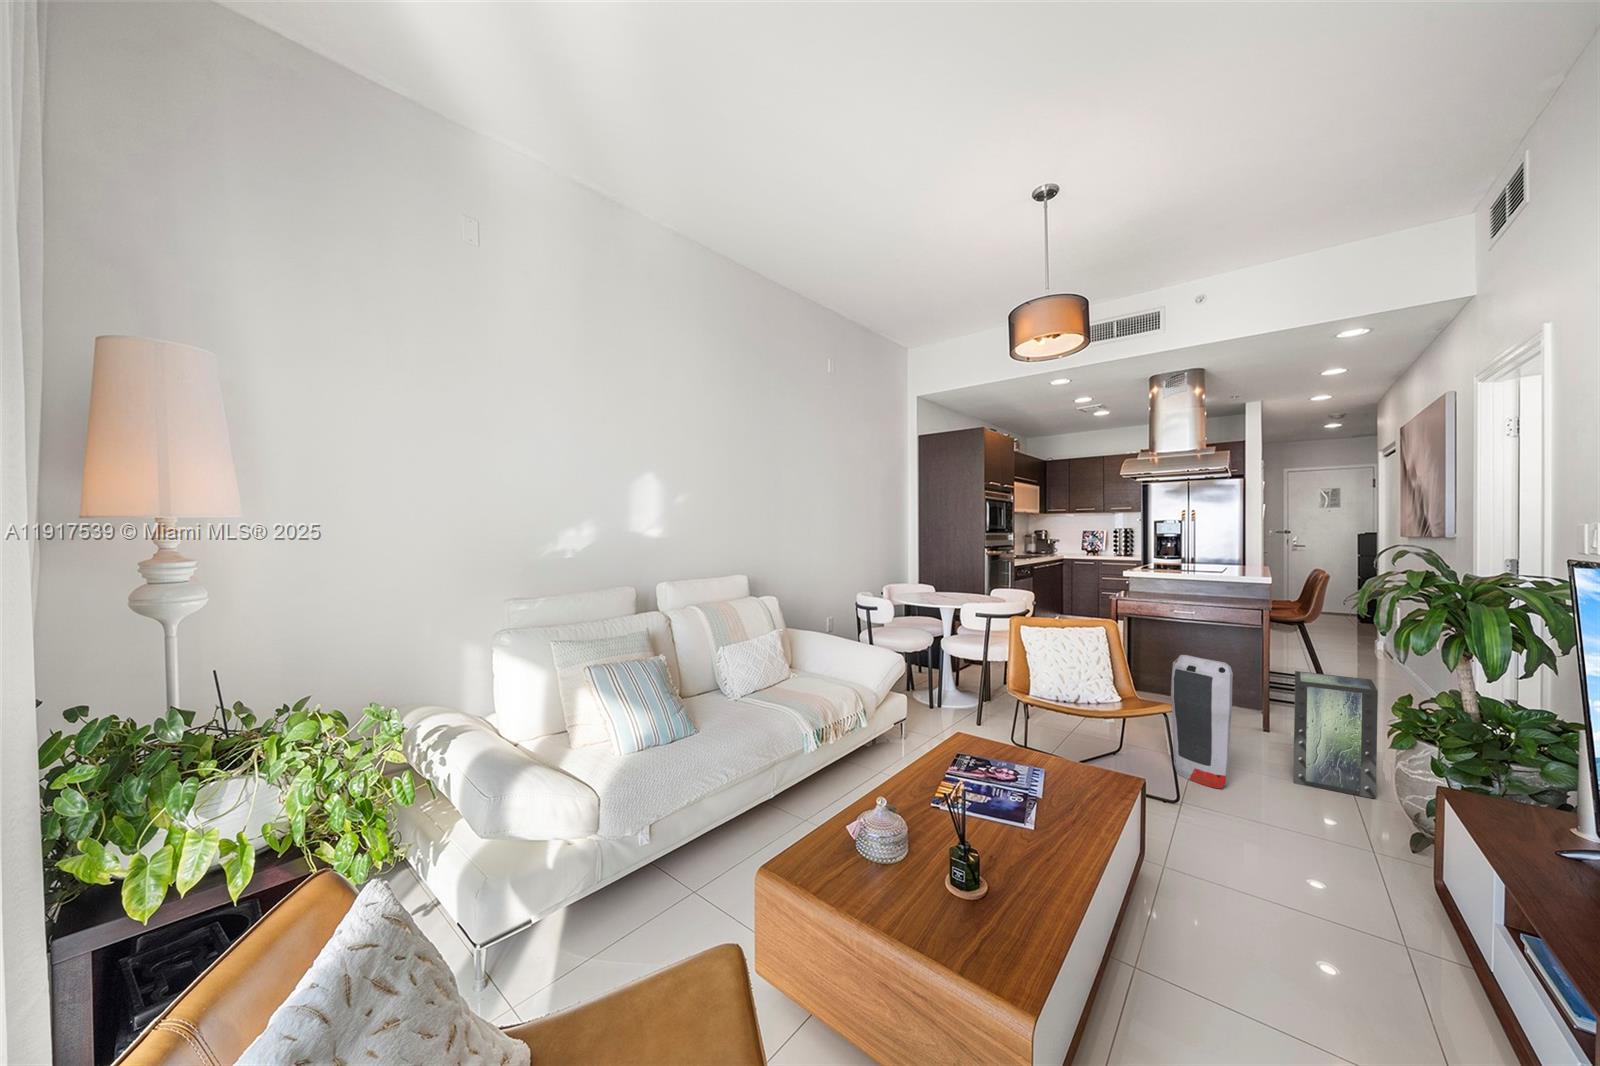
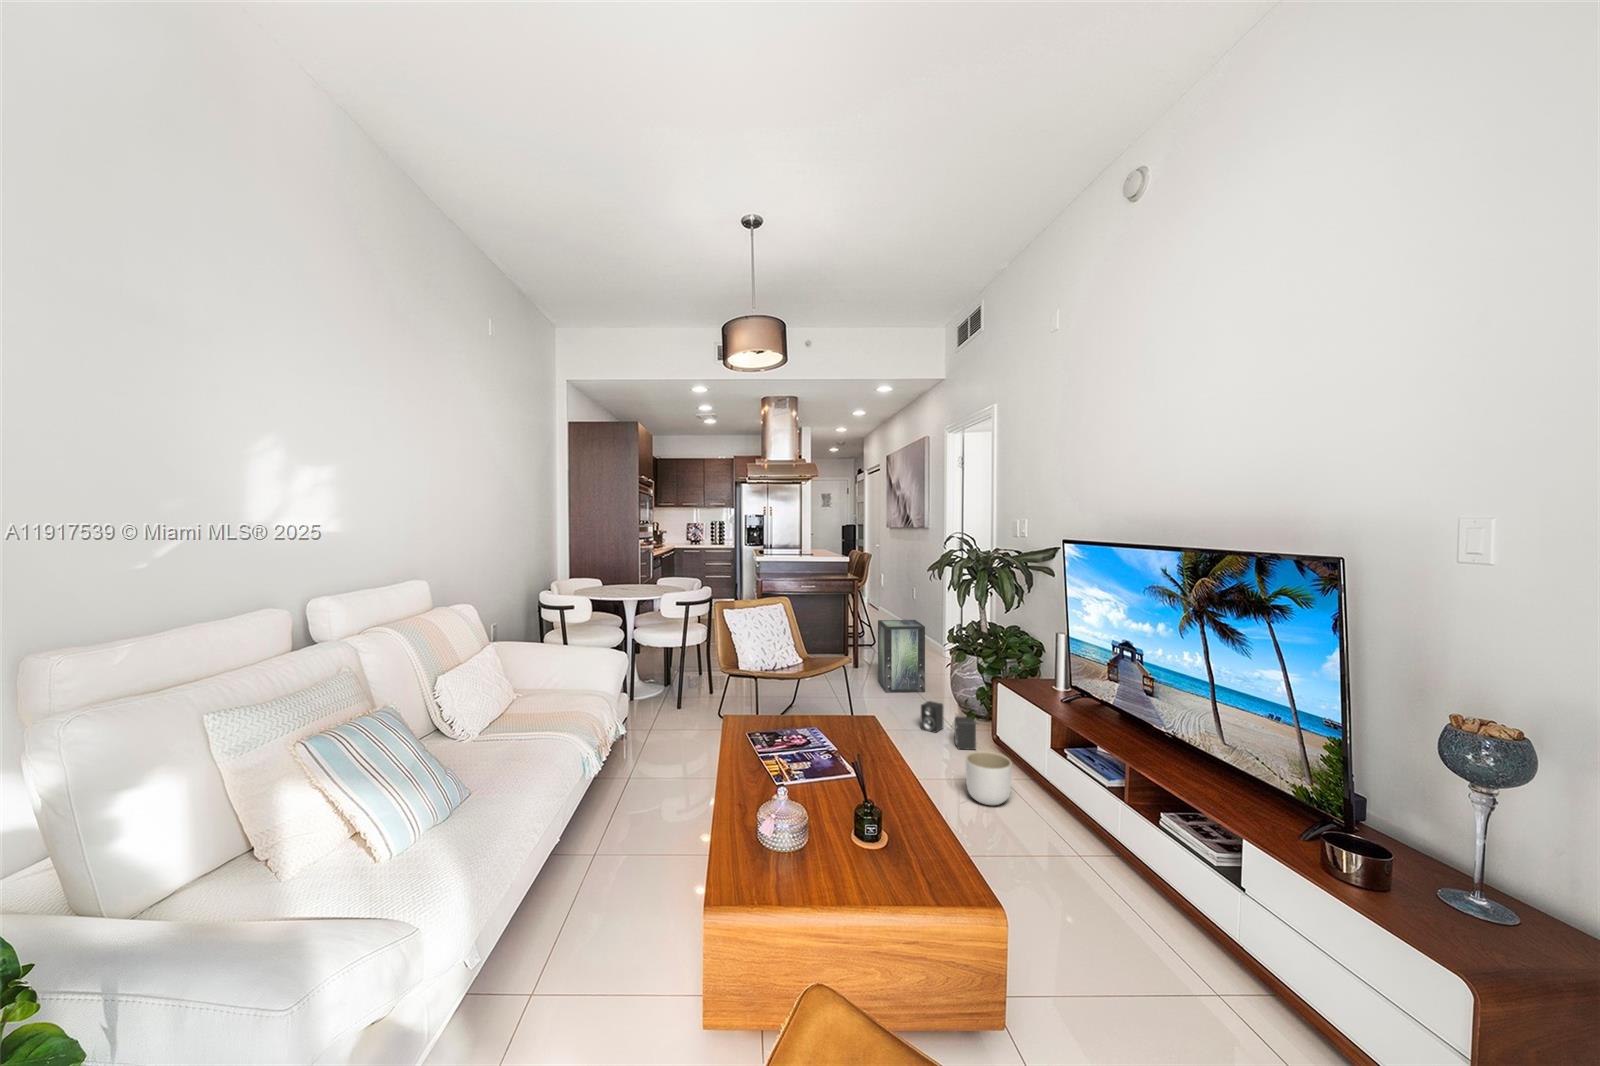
air purifier: present [1171,655,1233,788] -> none [821,619,861,707]
speaker: none [1315,807,1408,909] -> present [921,701,976,750]
planter: none [1313,898,1415,1006] -> present [965,751,1012,805]

